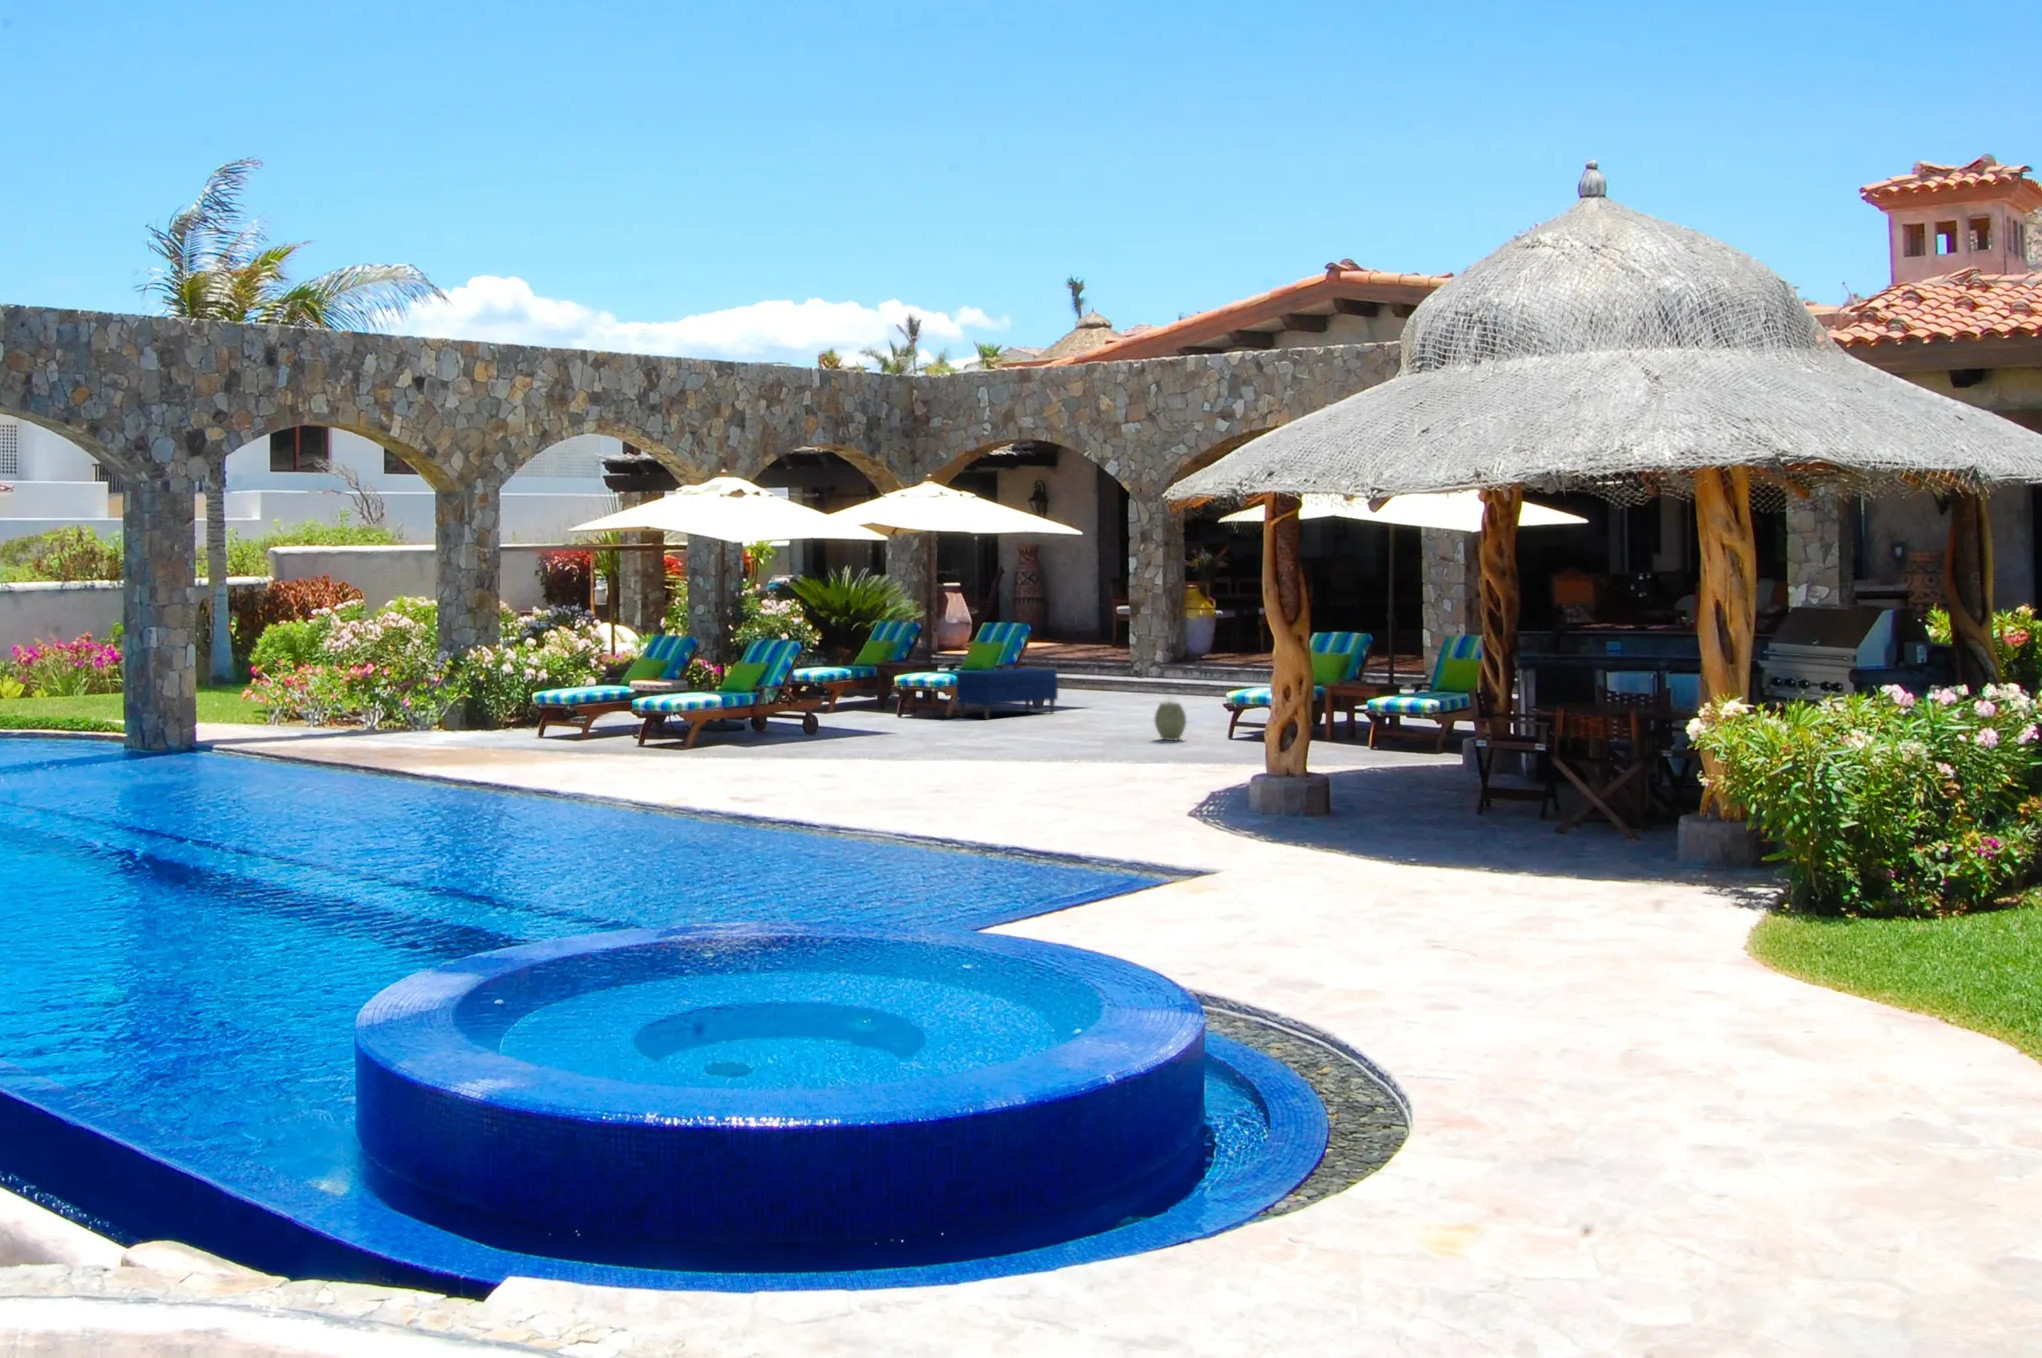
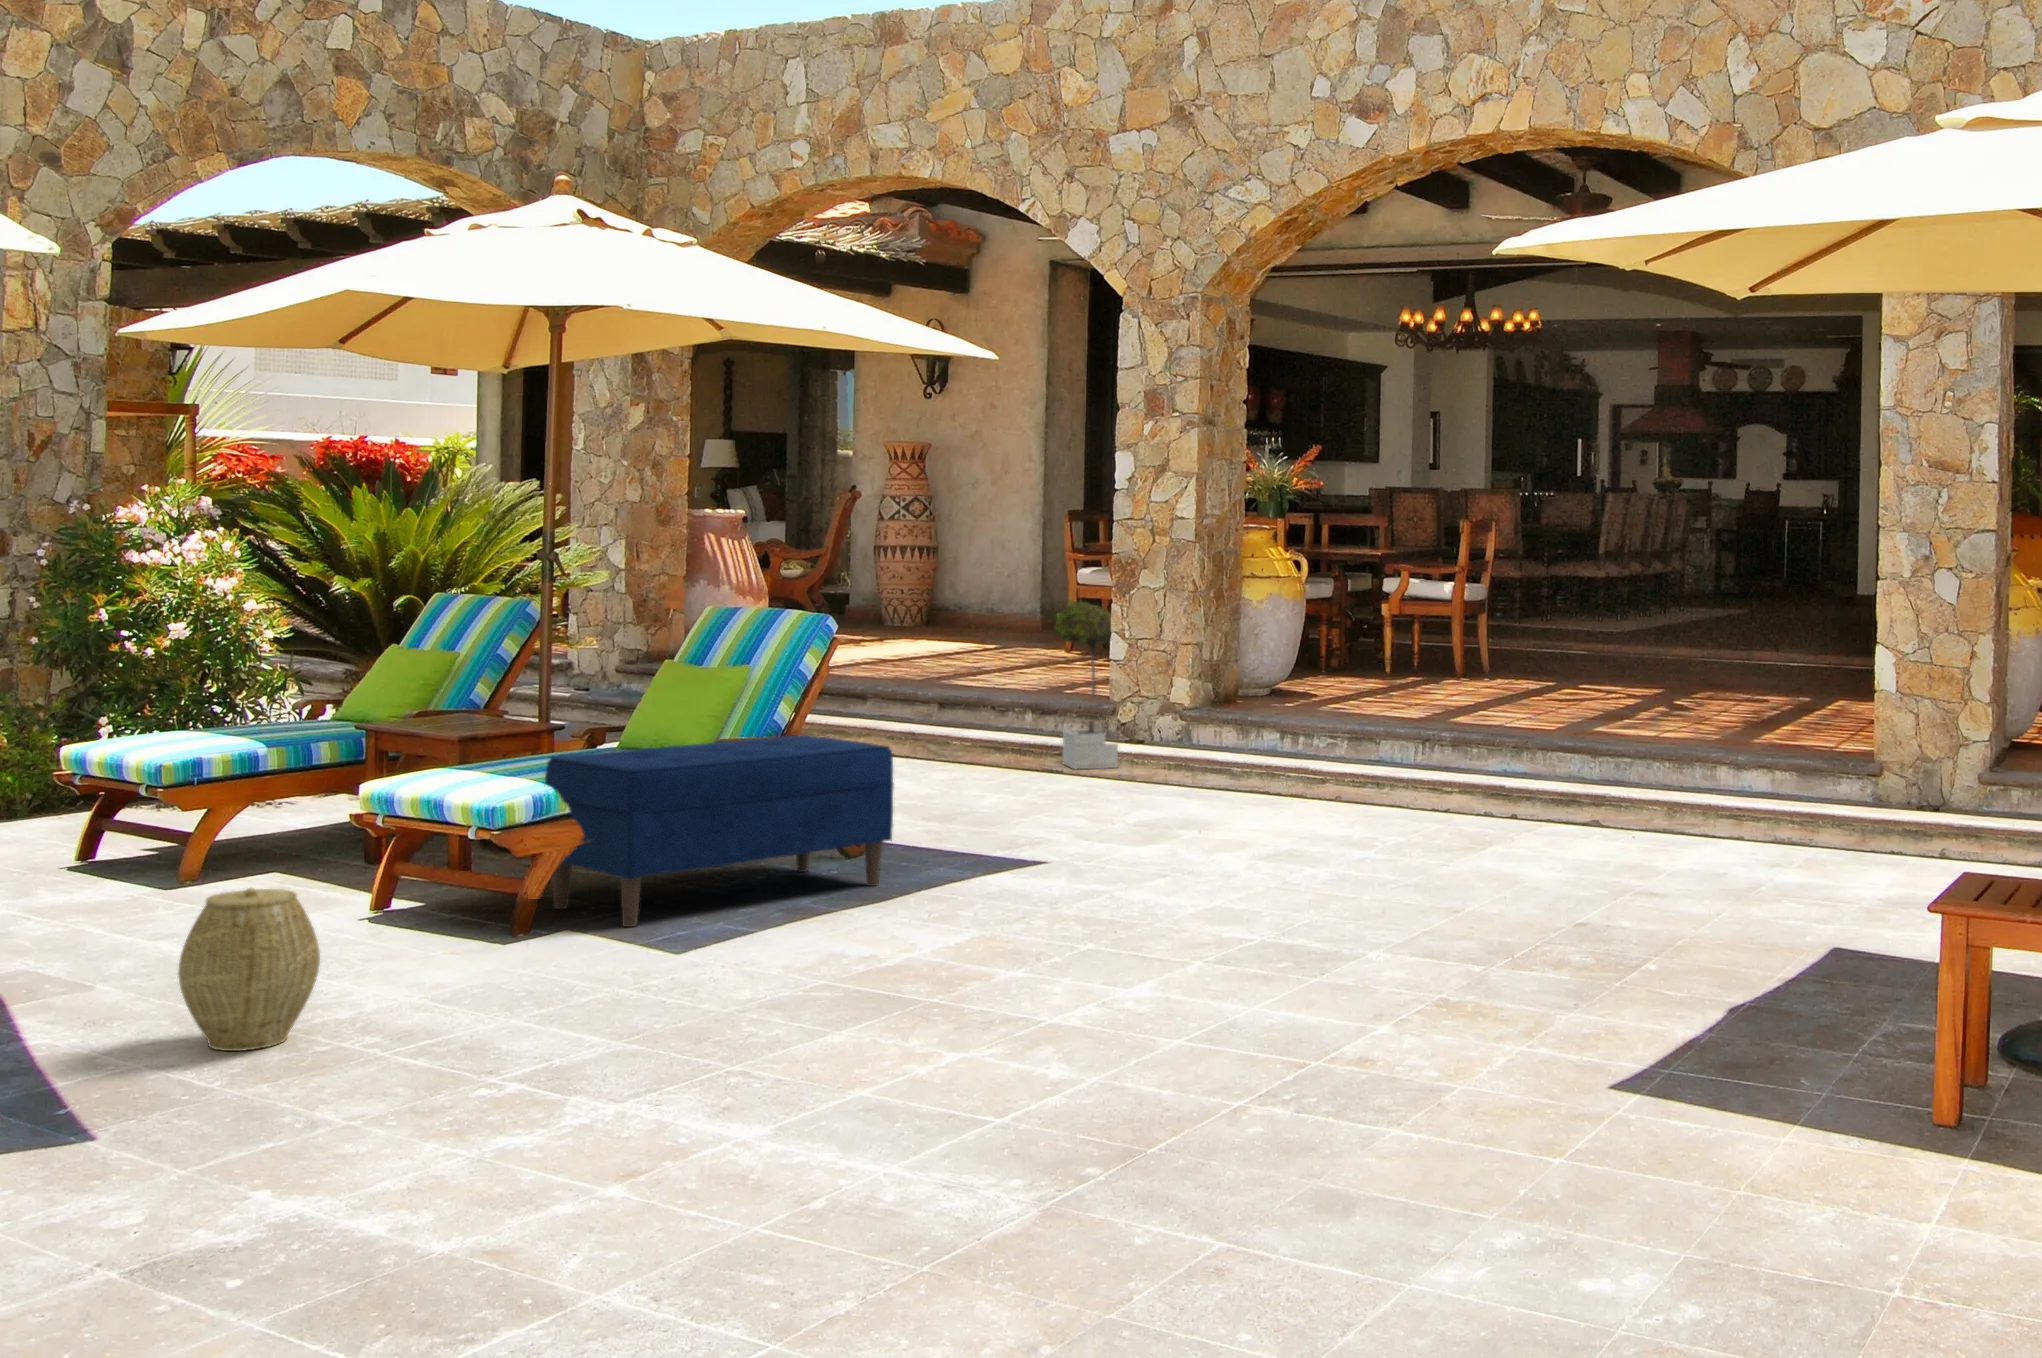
potted tree: none [1105,618,1135,690] -> present [1055,598,1118,769]
woven basket: present [1154,702,1186,740] -> present [178,888,320,1051]

